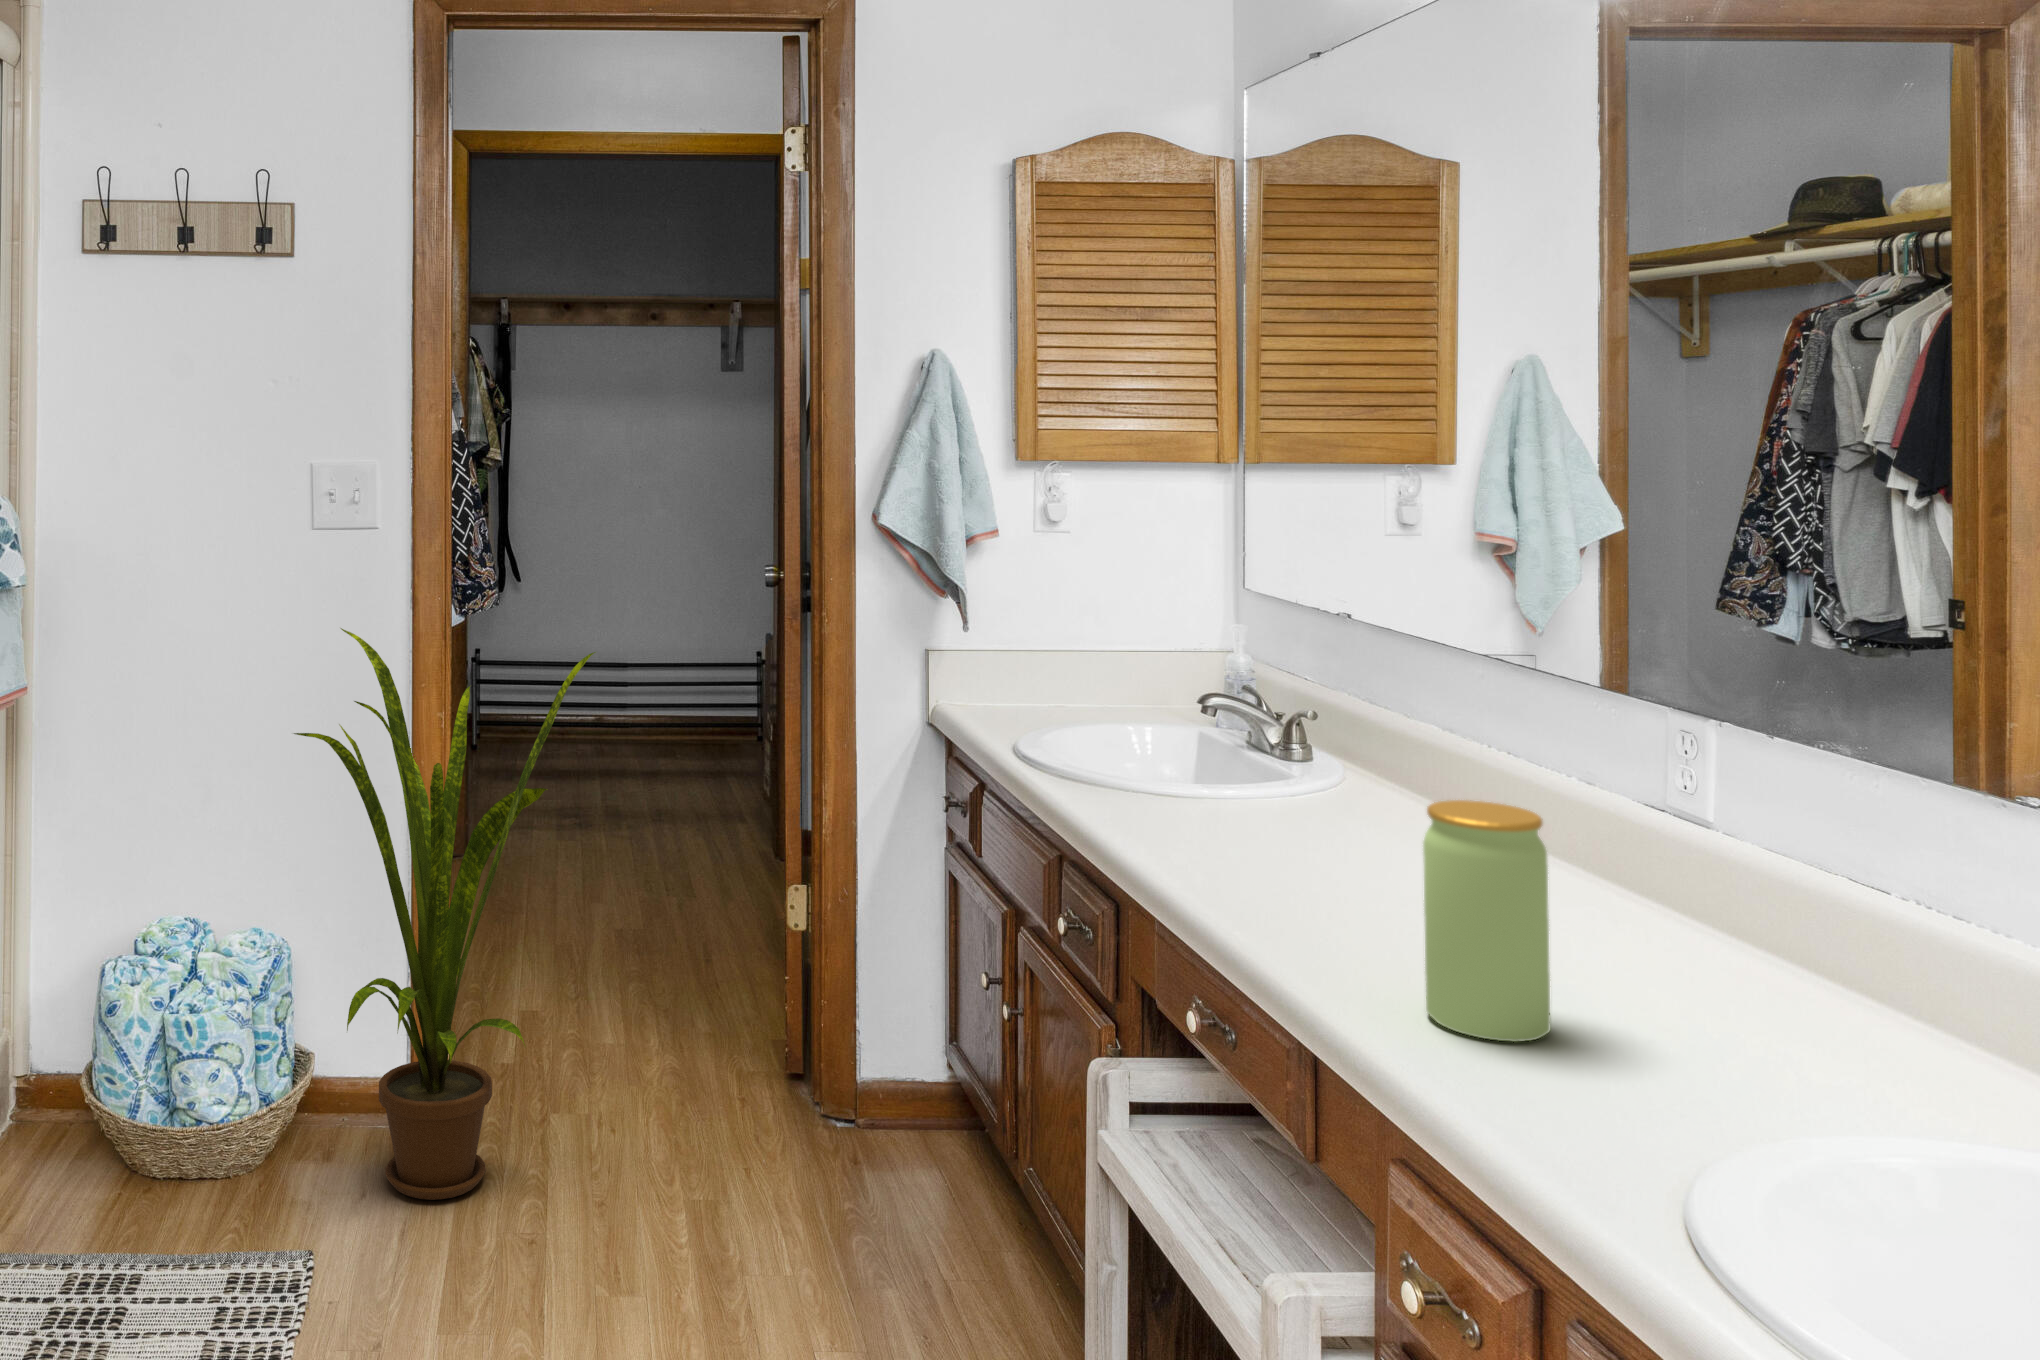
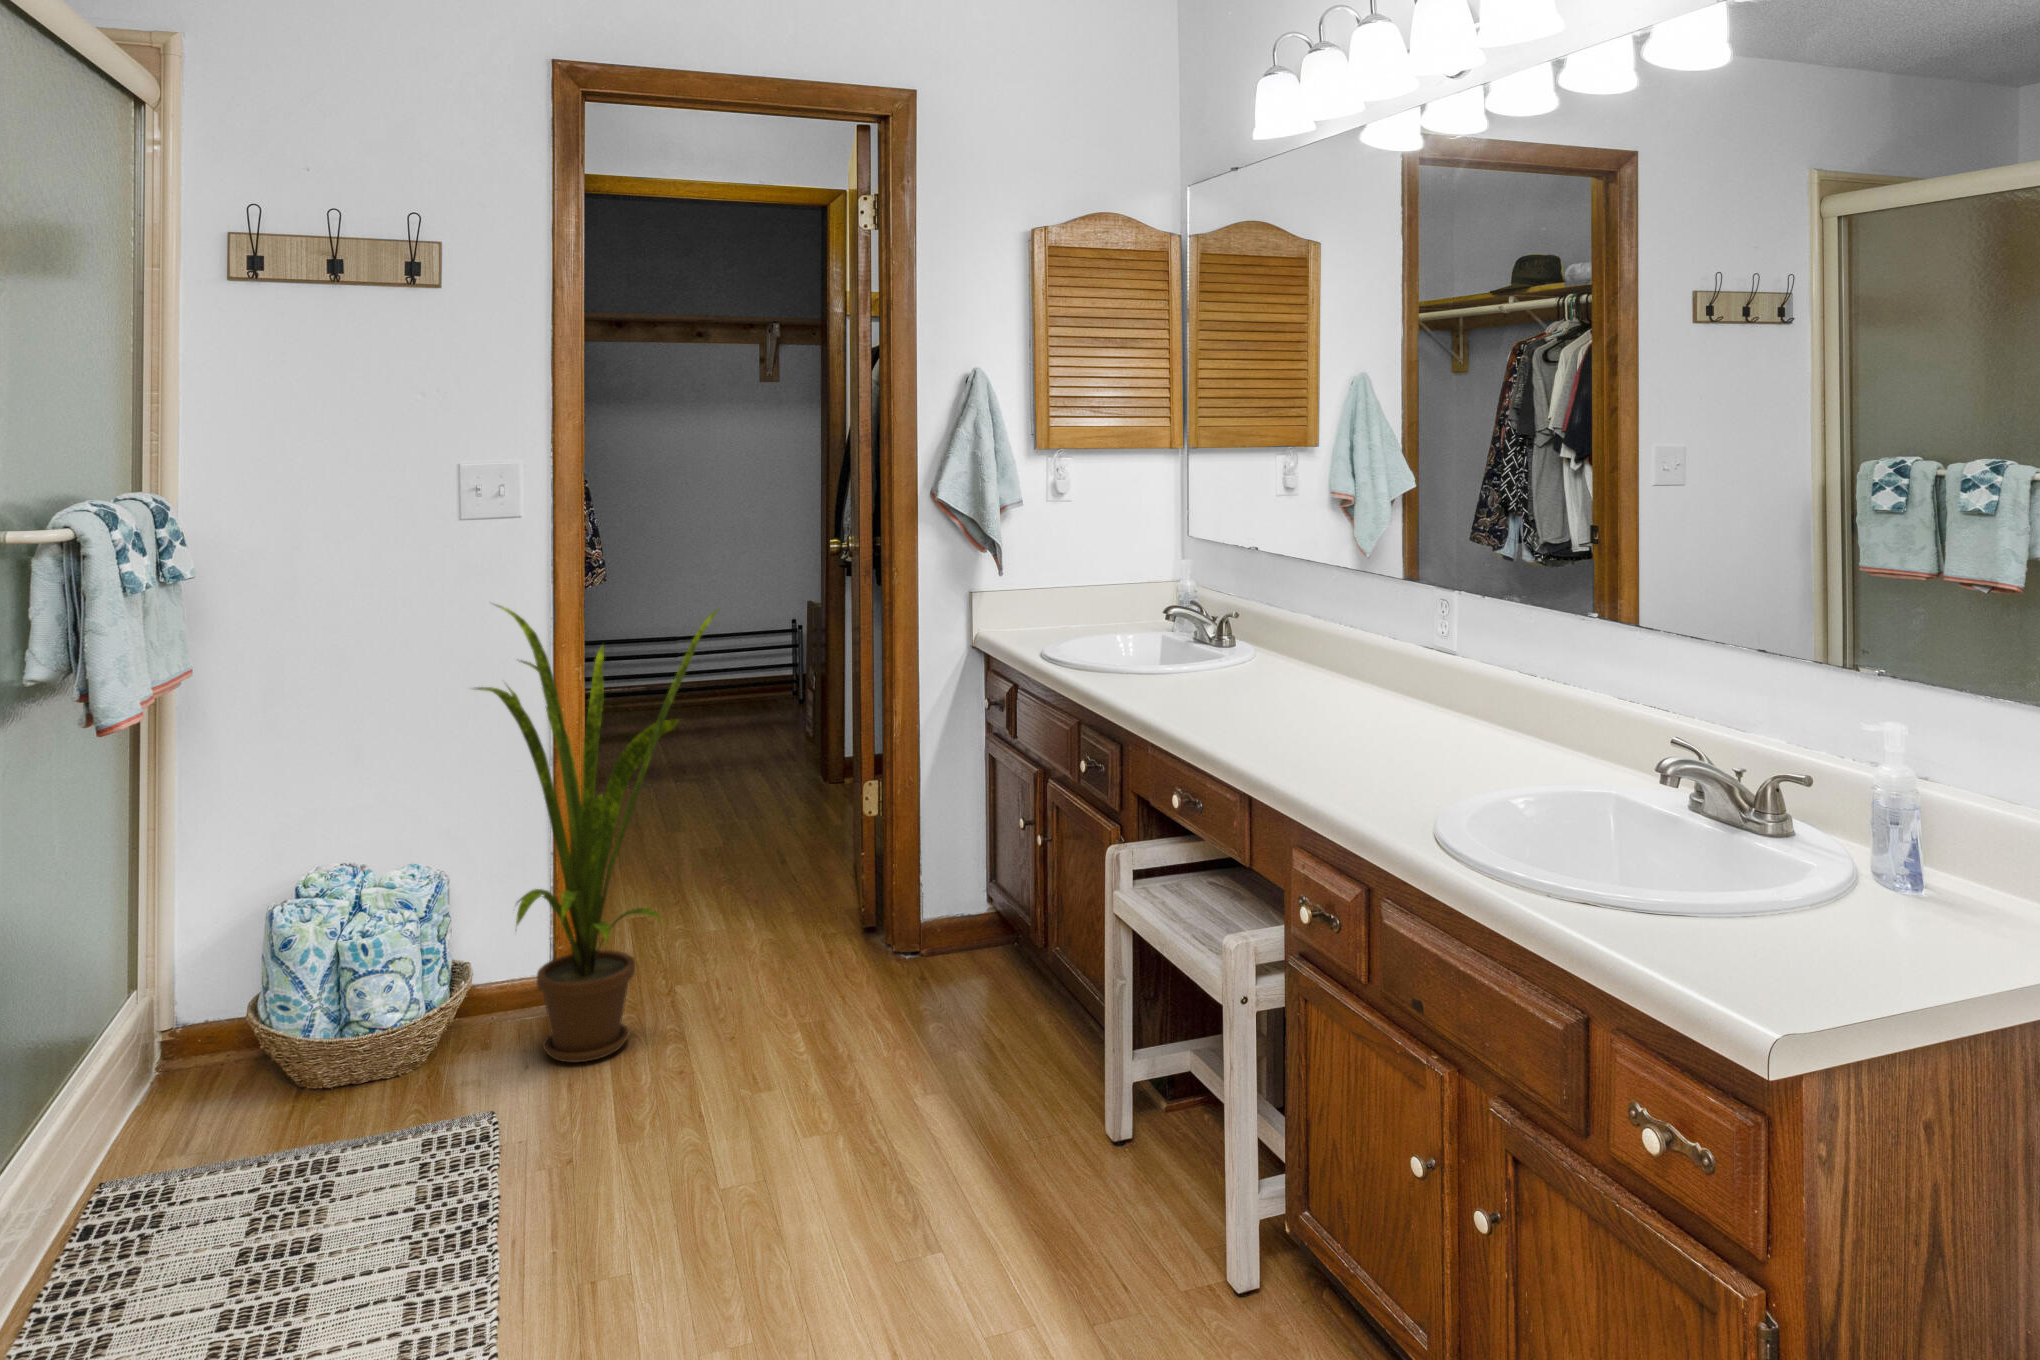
jar: present [1423,800,1550,1042] -> none [1323,647,1391,786]

